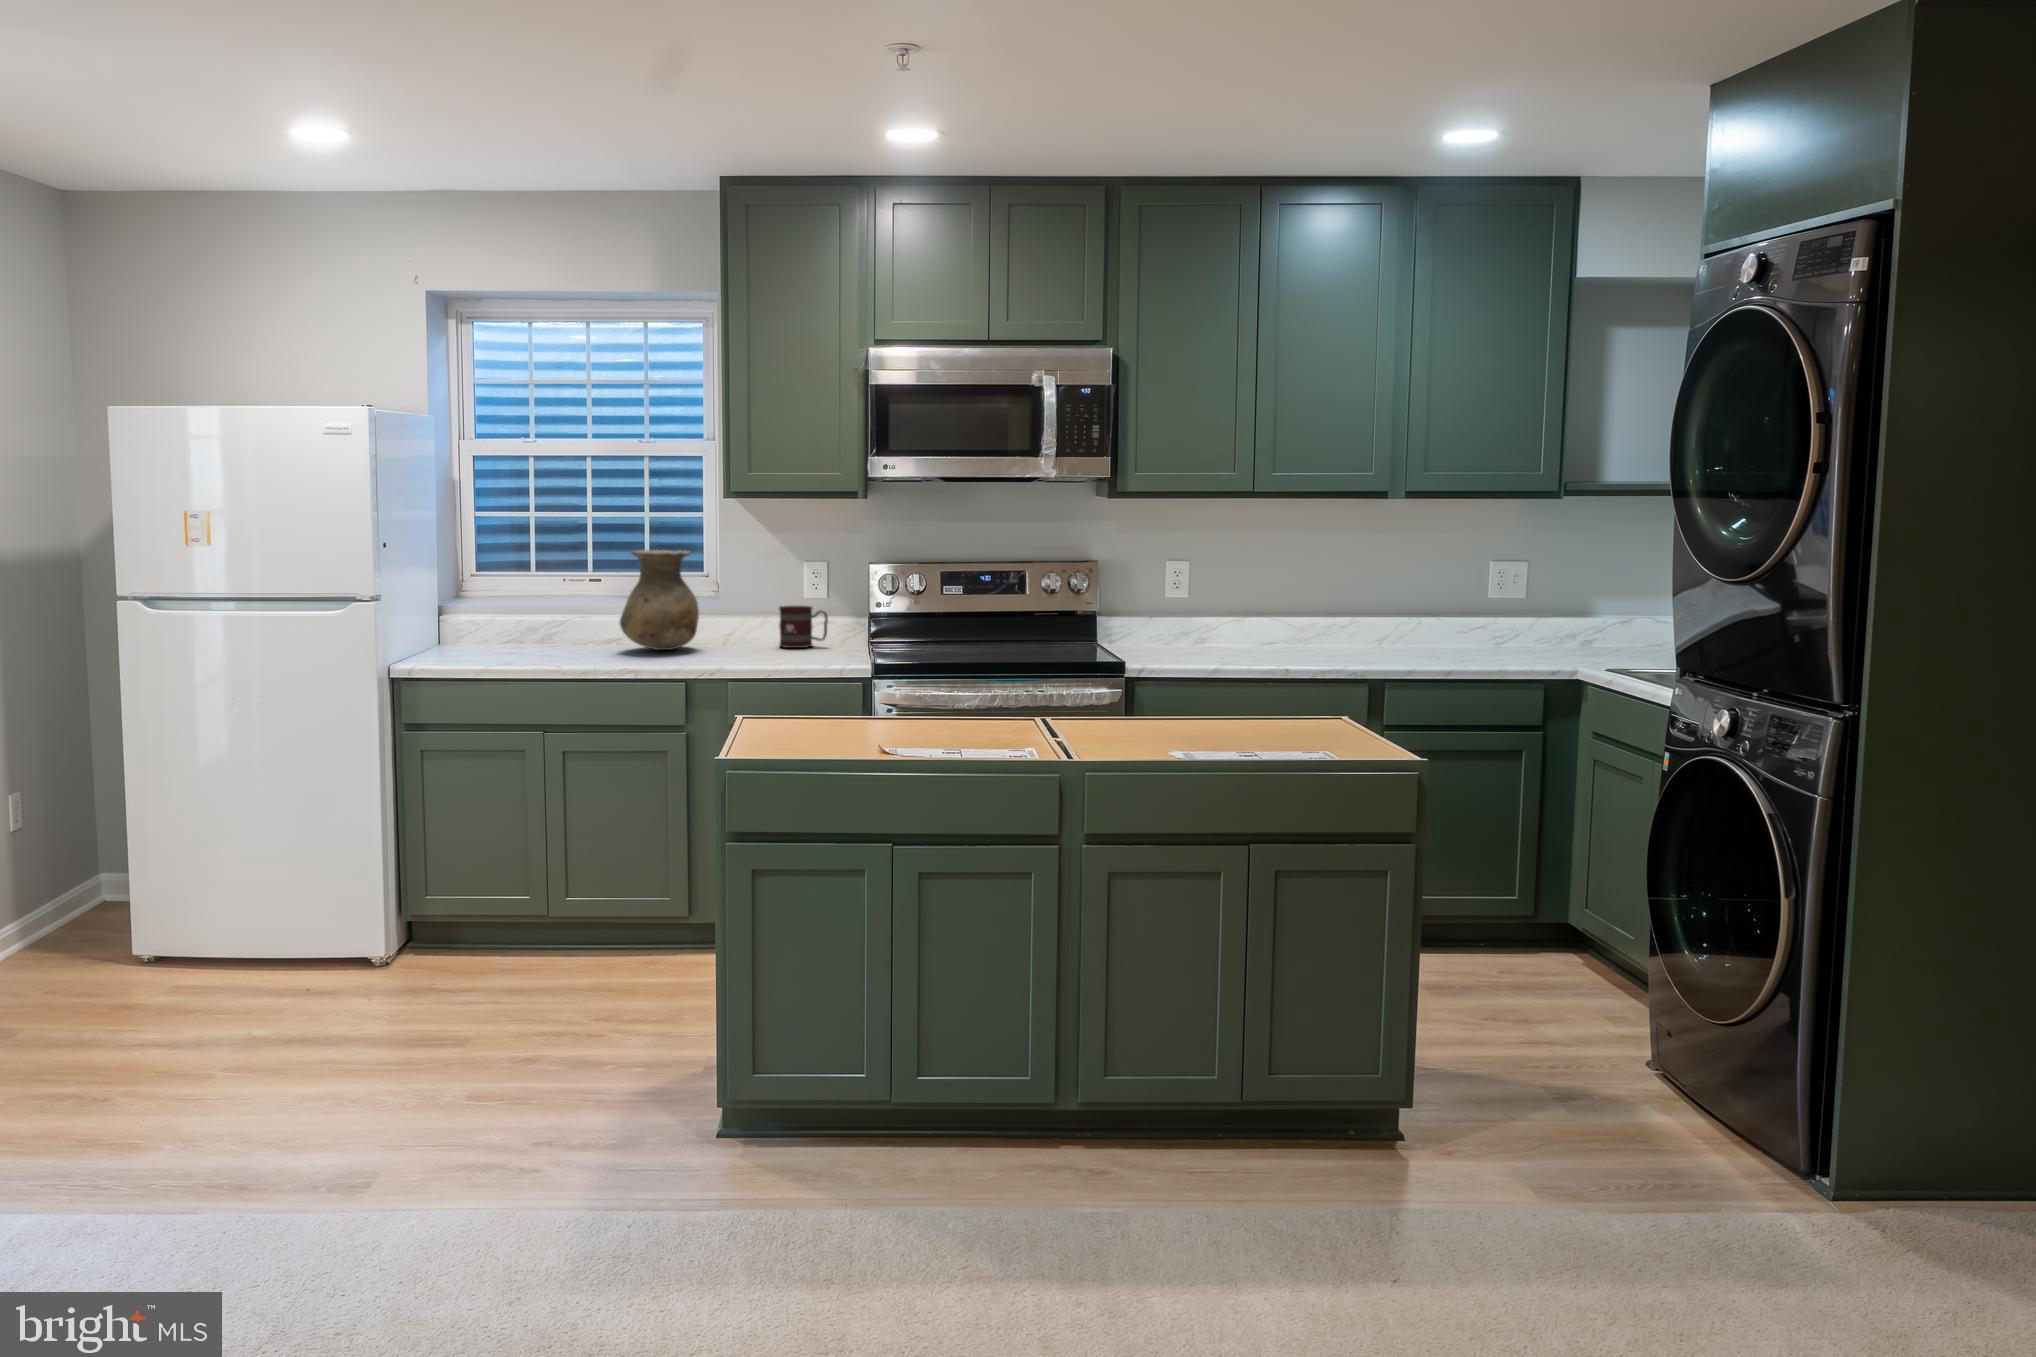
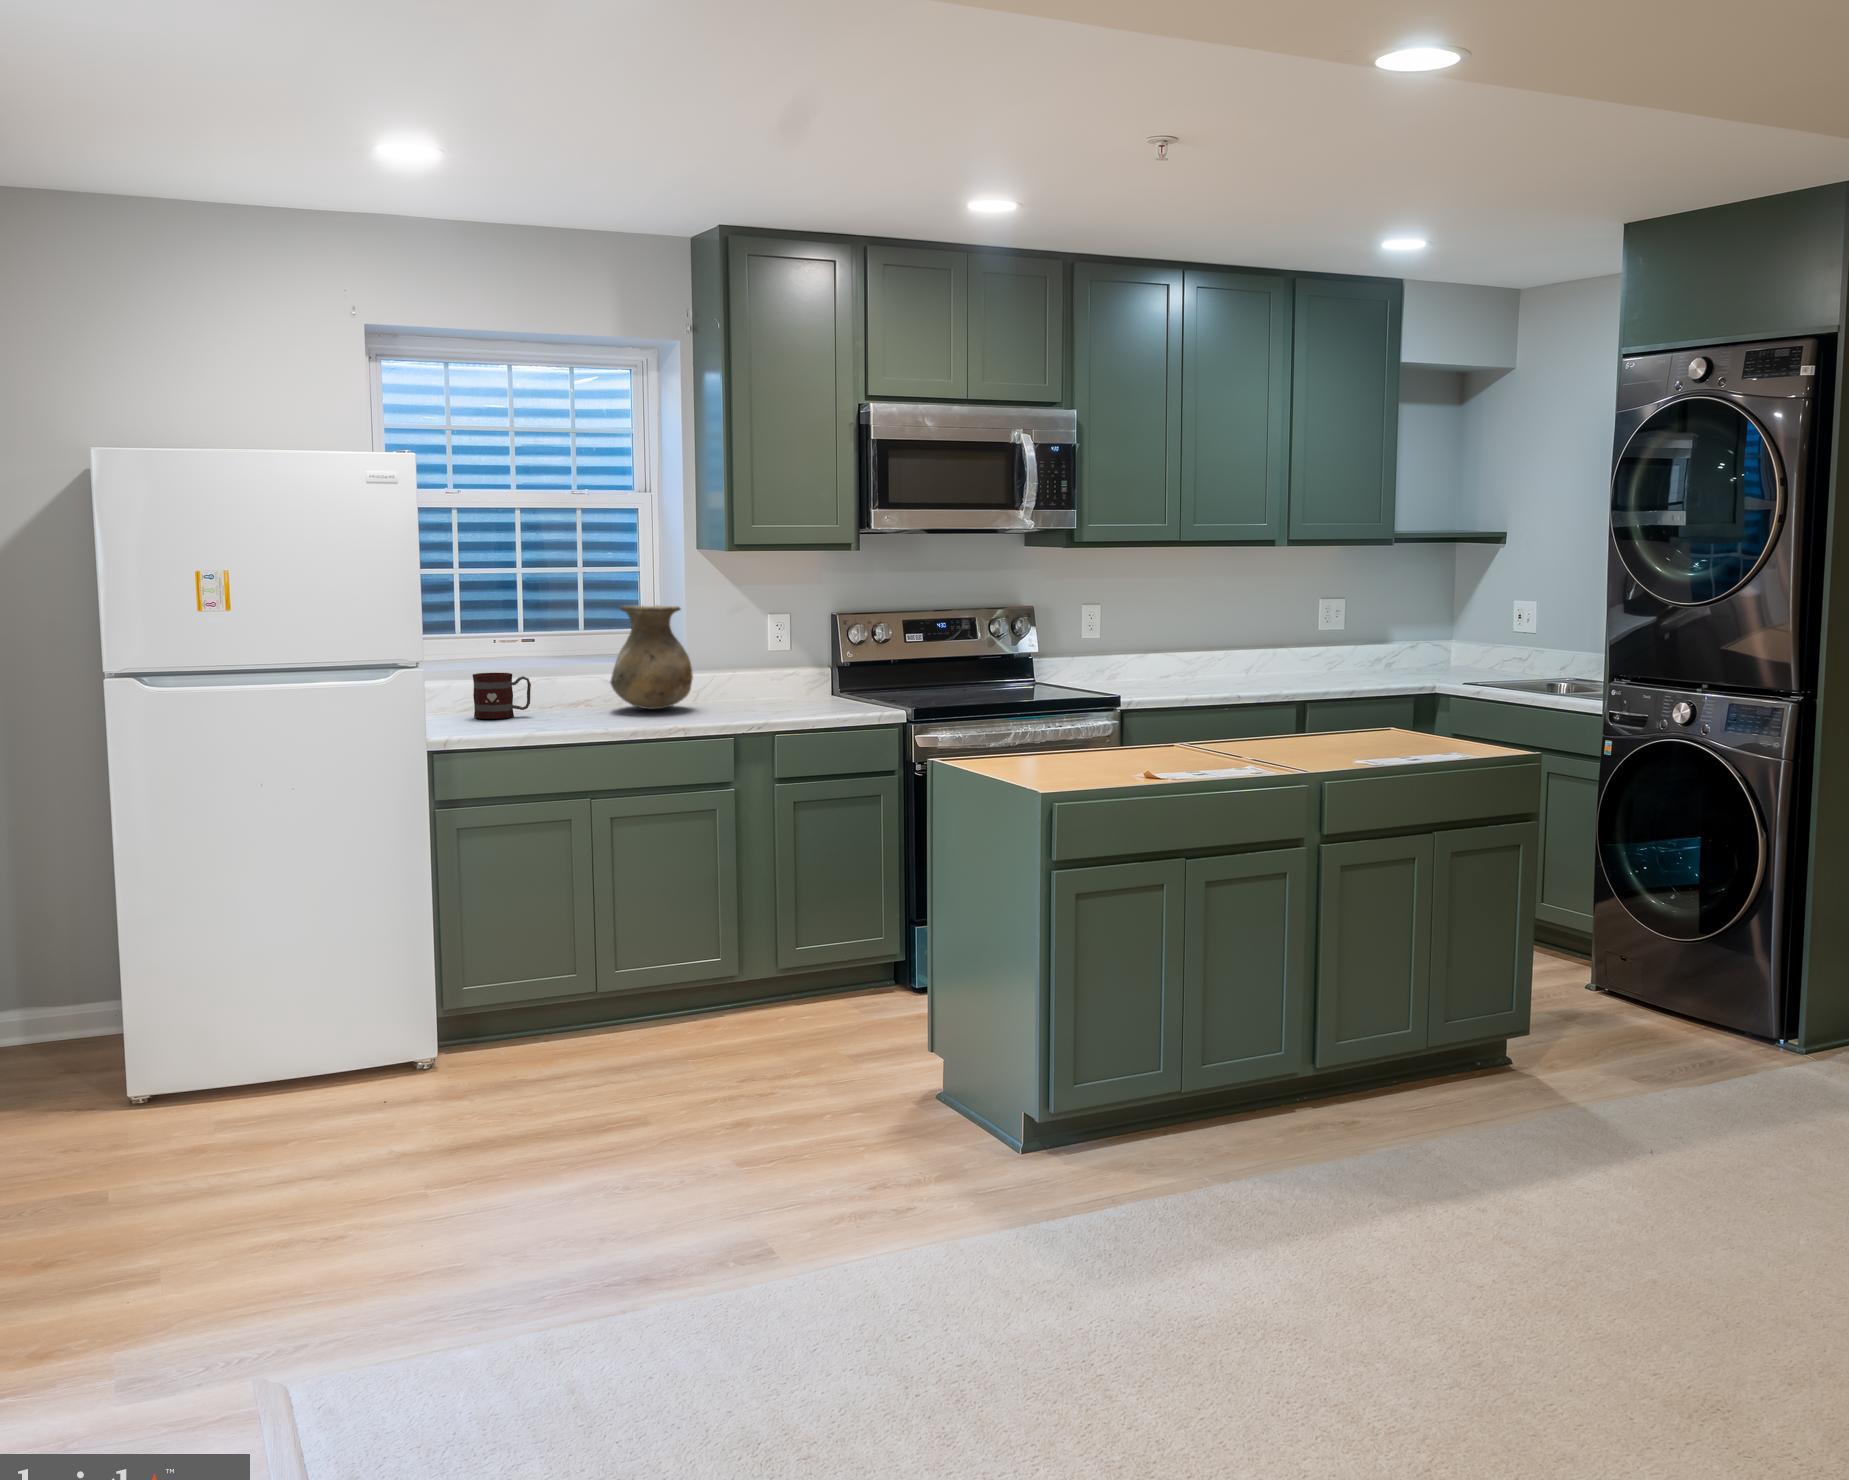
mug: present [779,606,828,648] -> present [473,673,531,719]

